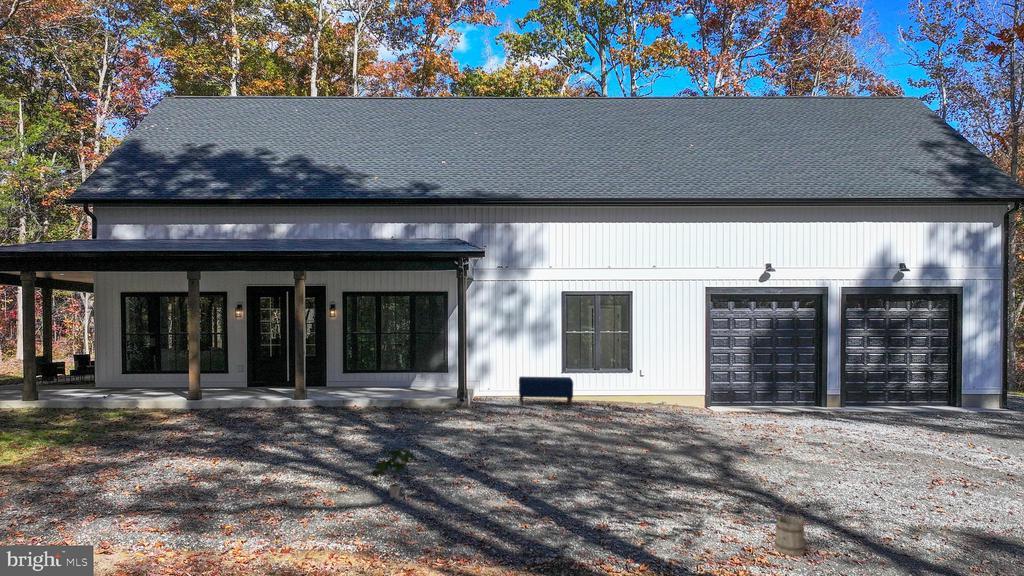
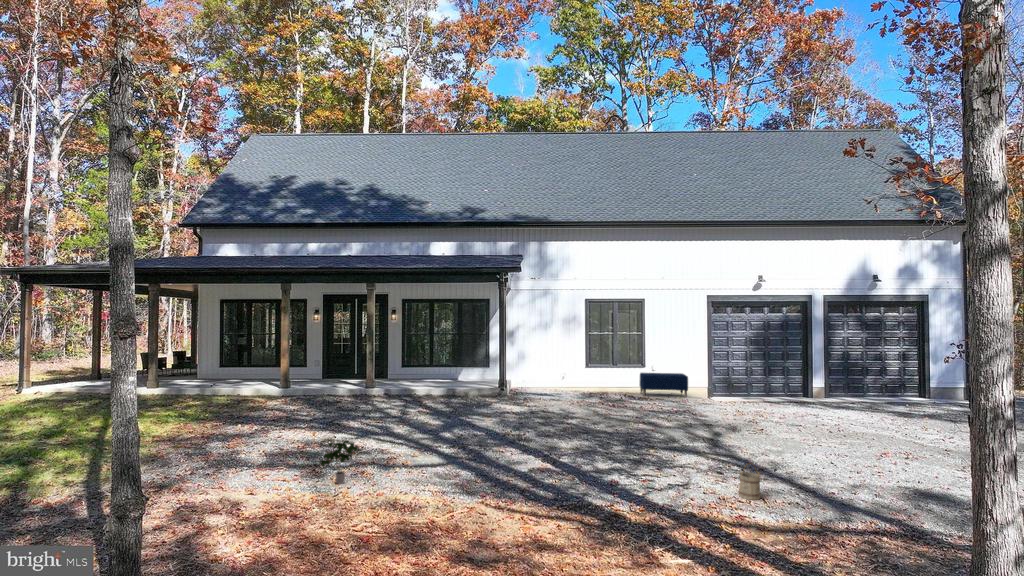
bench: present [519,377,573,405] -> present [640,373,688,397]
potted plant: present [371,448,416,498] -> present [320,441,360,484]

